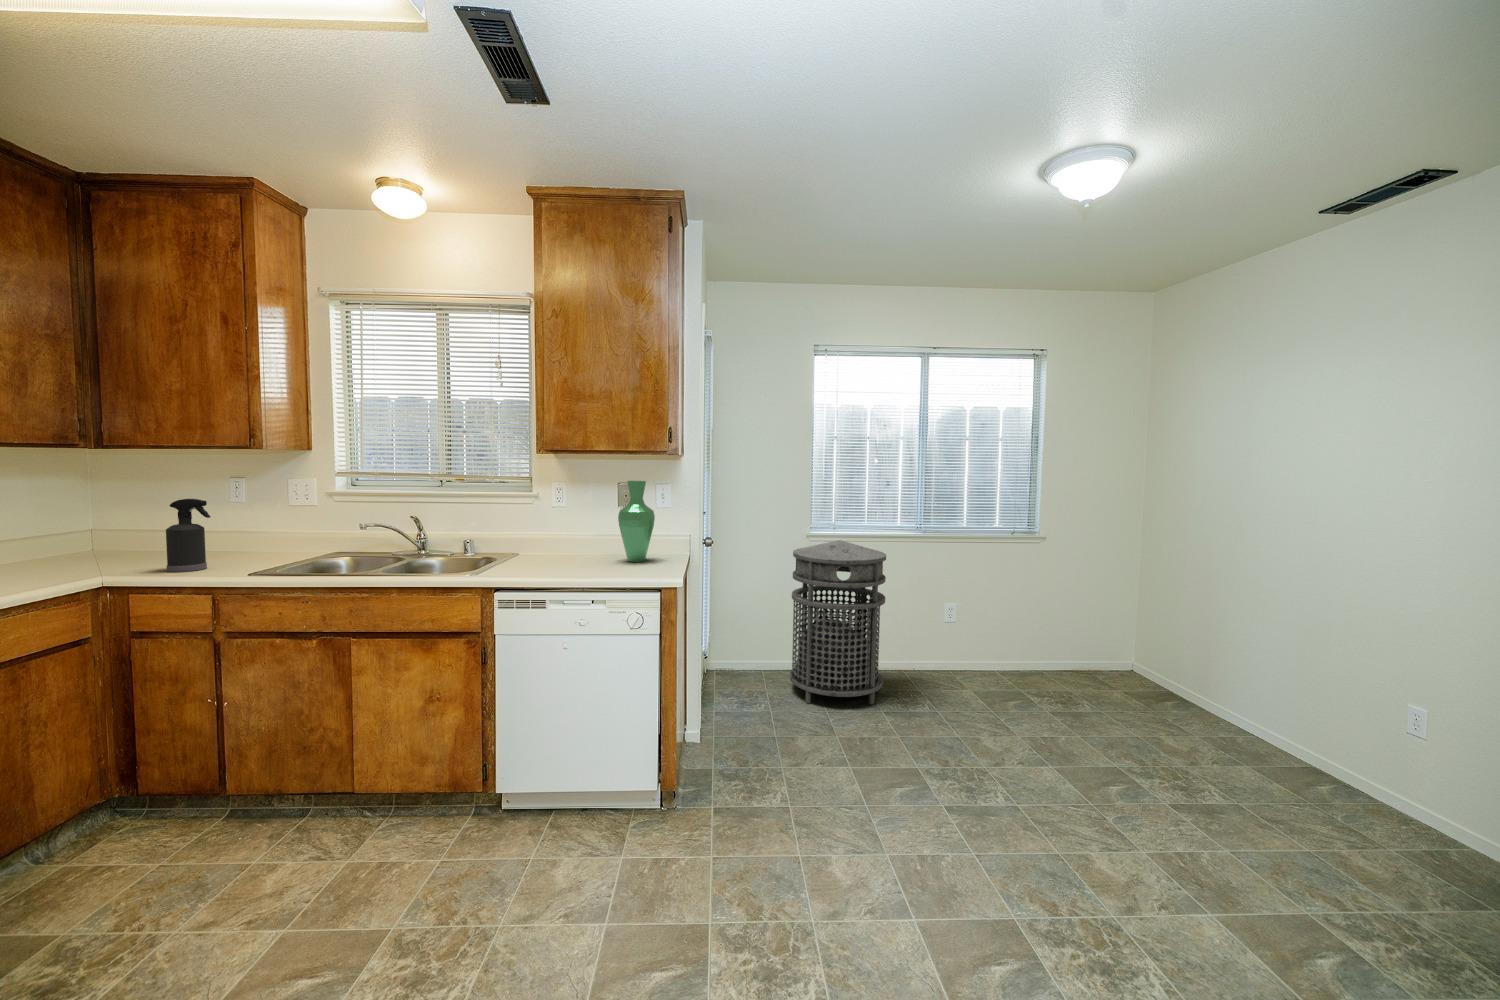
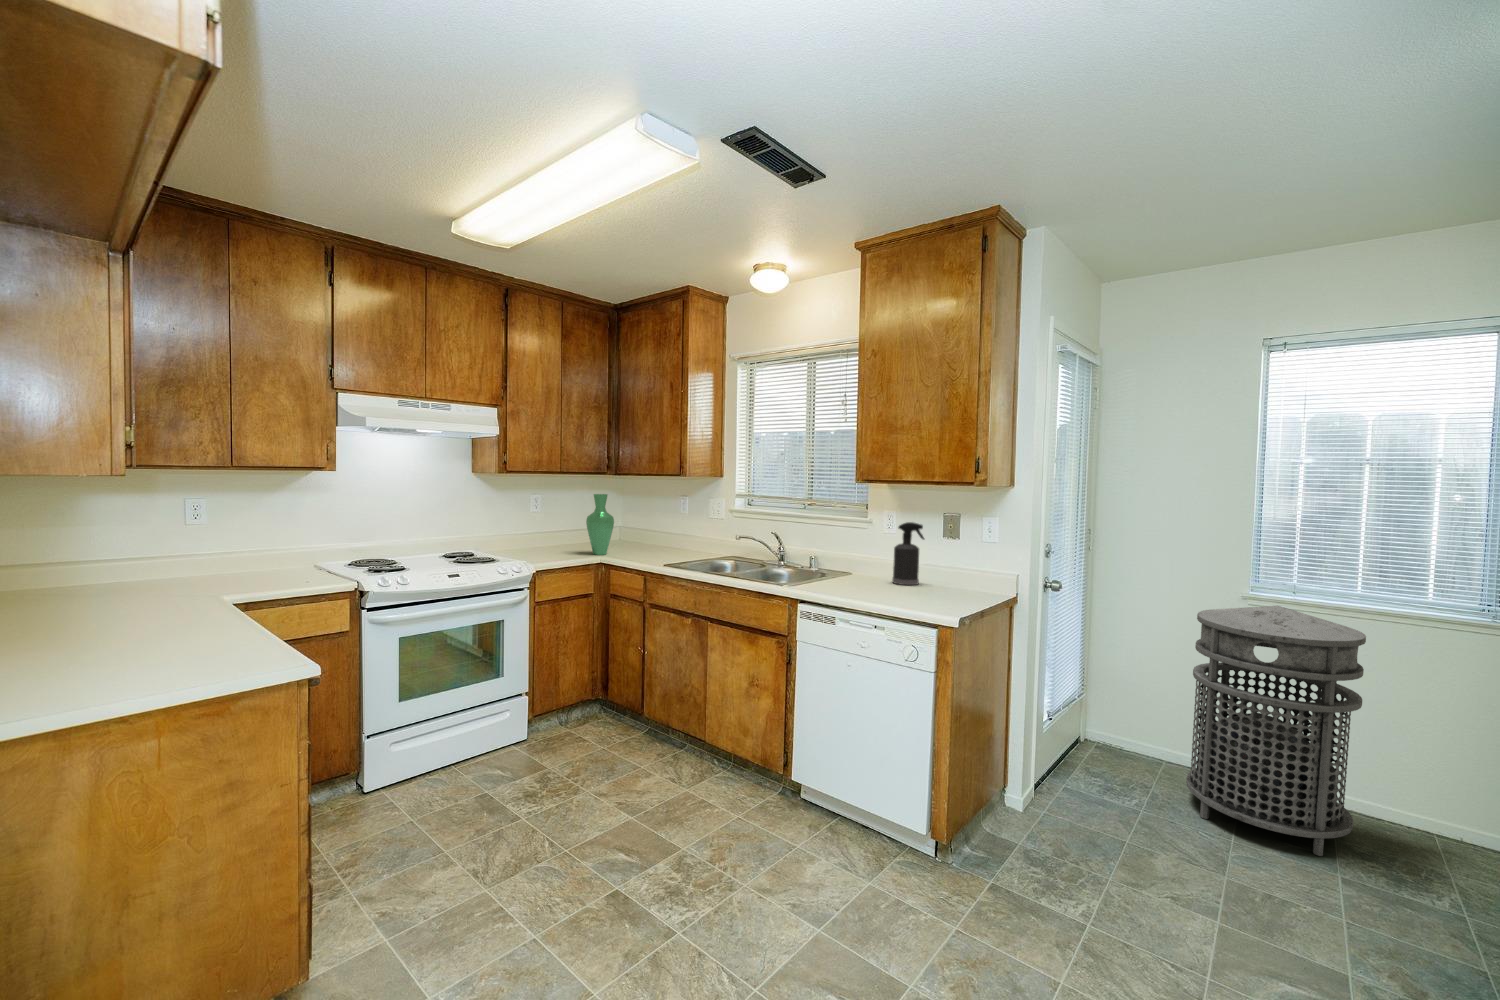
vase: present [618,481,655,562] -> present [586,494,614,555]
spray bottle: present [166,499,211,572] -> present [892,522,924,585]

